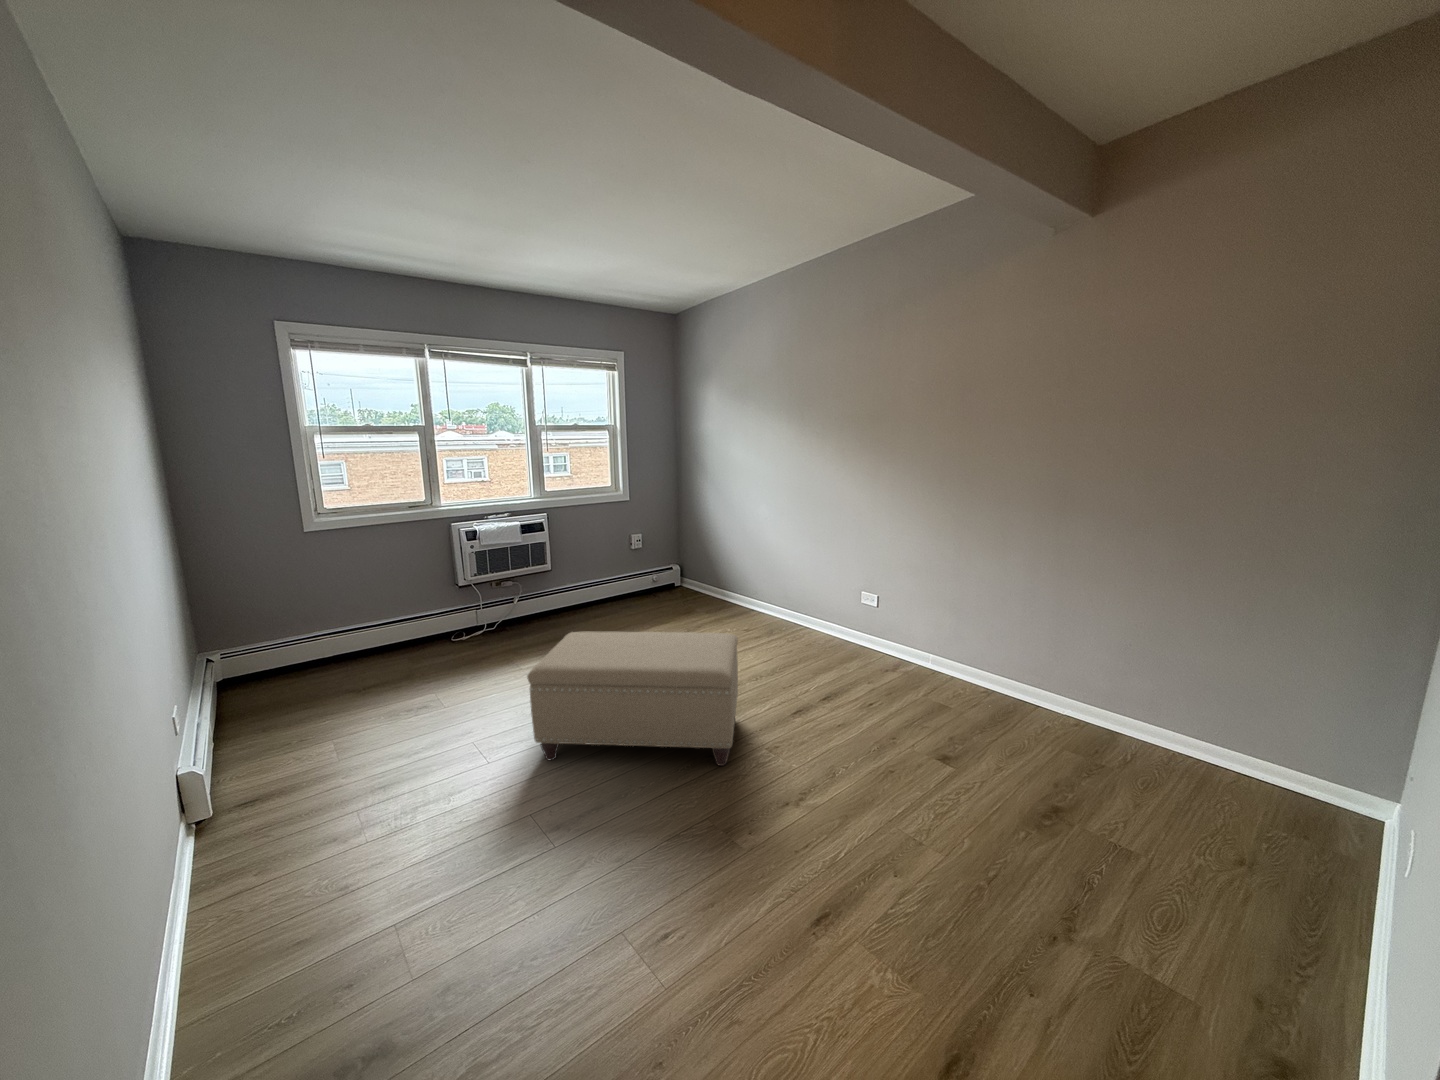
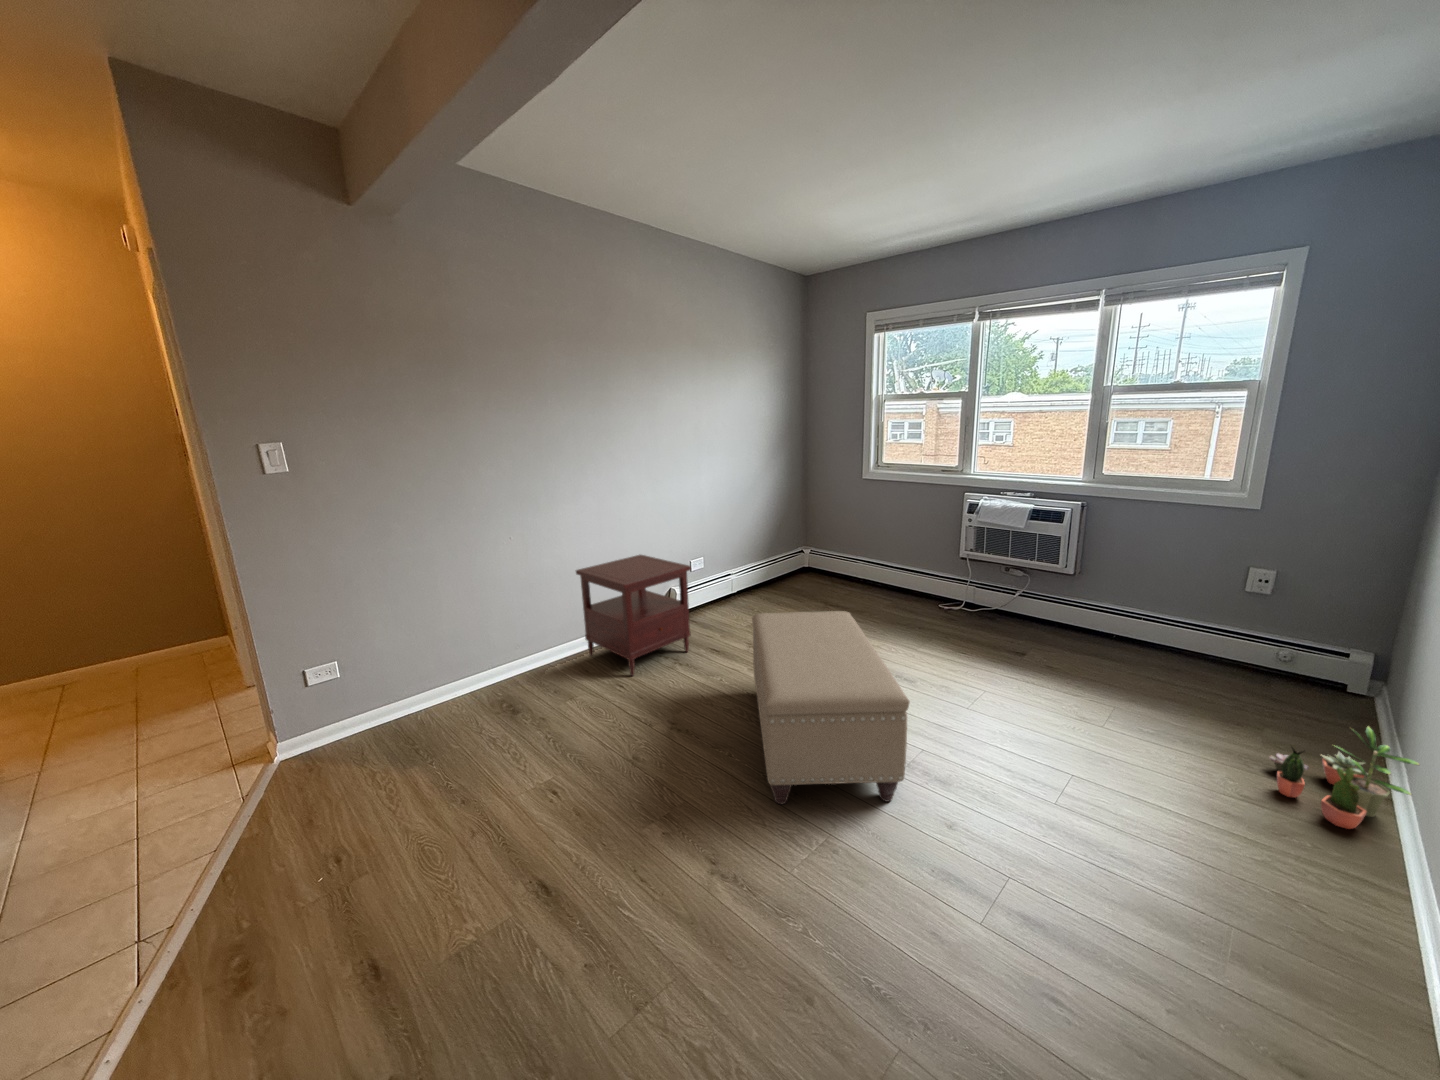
potted plant: none [725,581,769,624] -> present [1269,727,1419,829]
side table: none [145,678,389,971] -> present [576,555,691,676]

